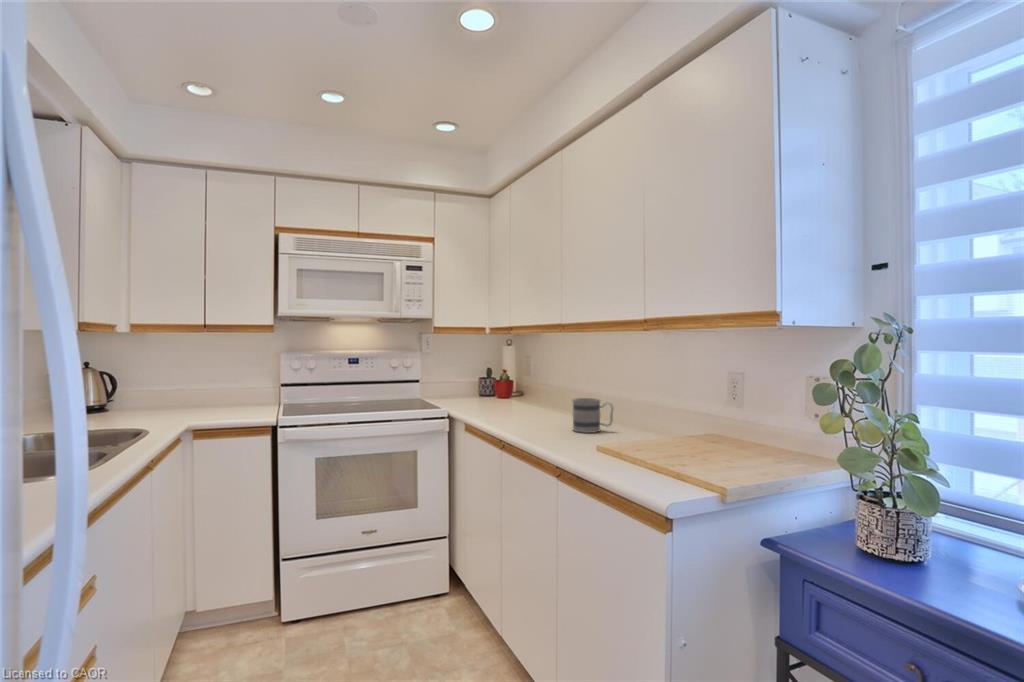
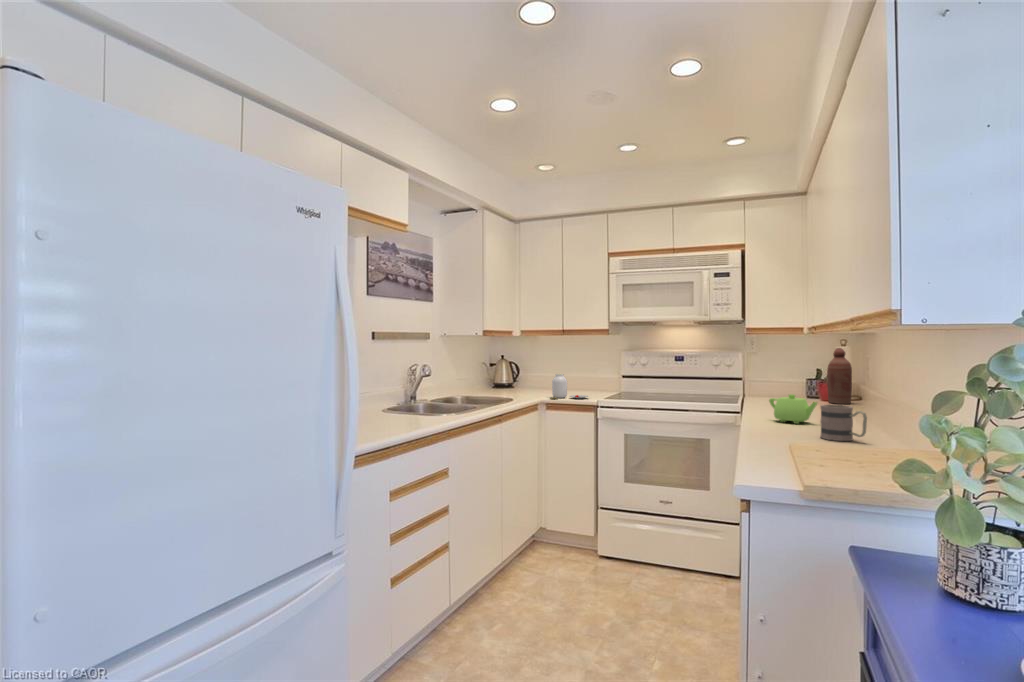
bottle: none [502,347,521,399] -> present [827,348,852,404]
jar: none [200,386,262,423] -> present [550,374,588,399]
teapot: none [499,392,544,421] -> present [769,394,817,424]

